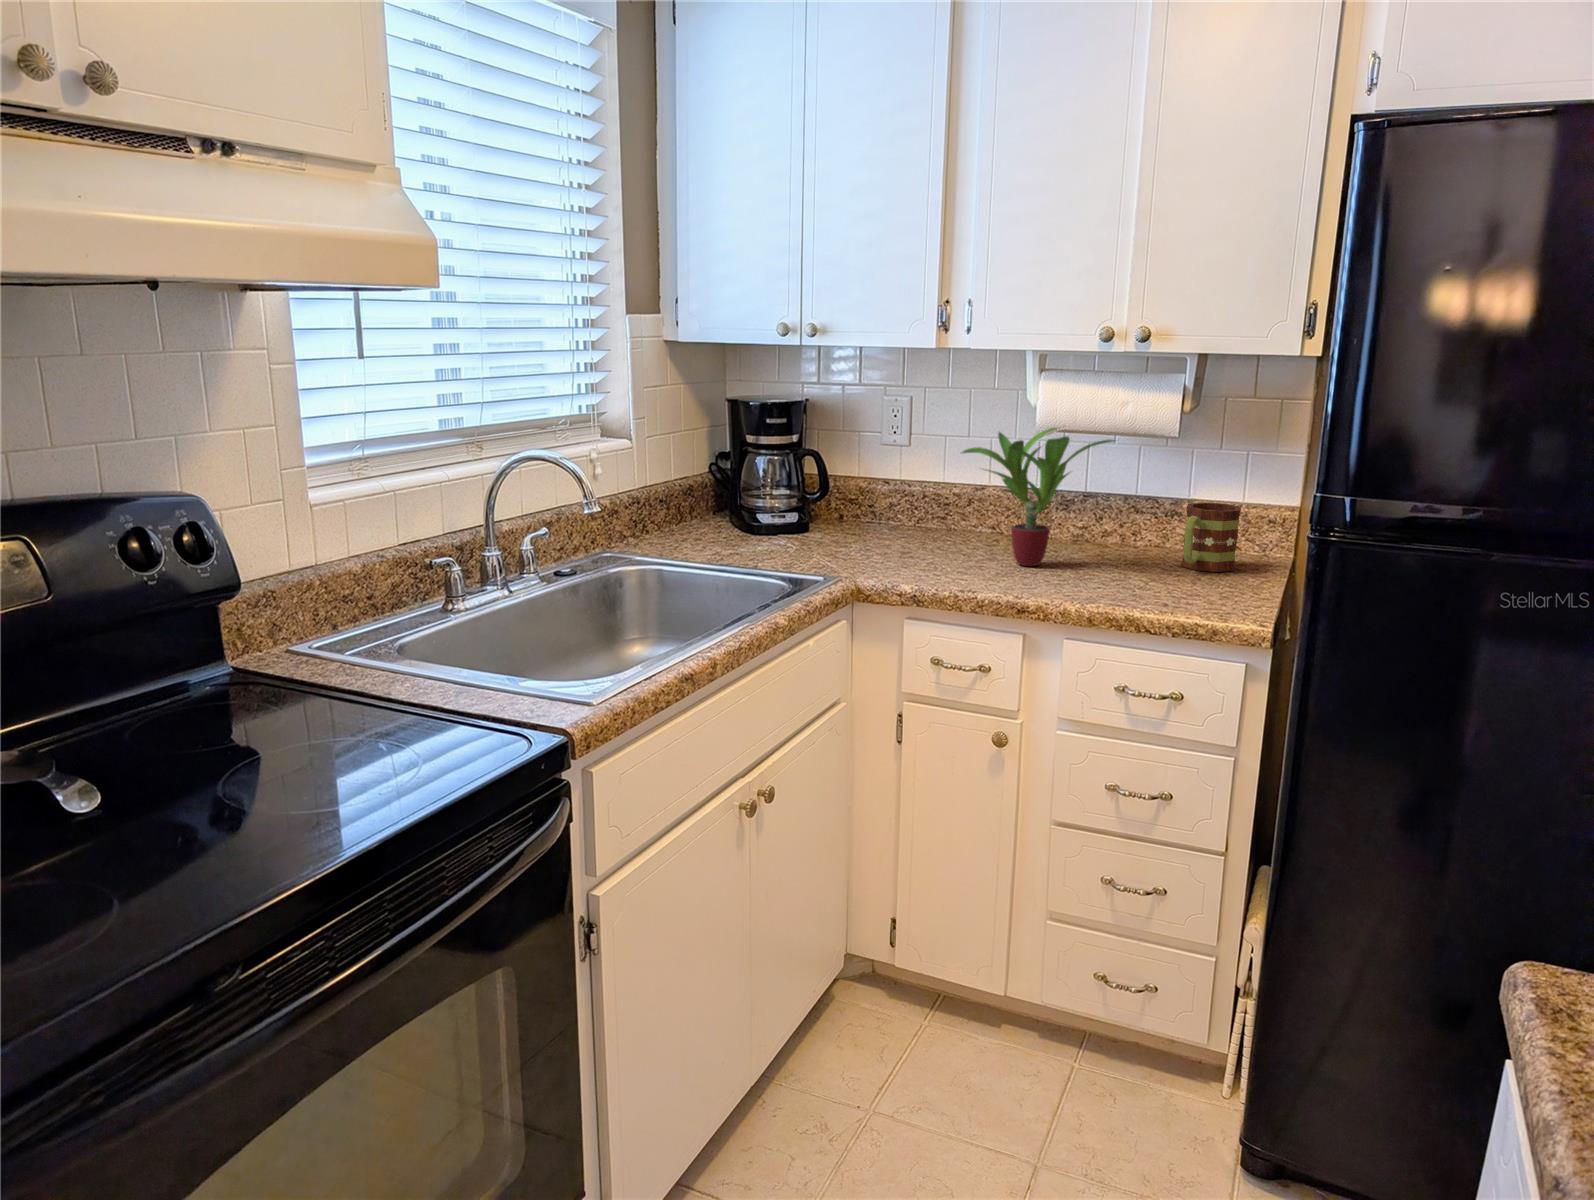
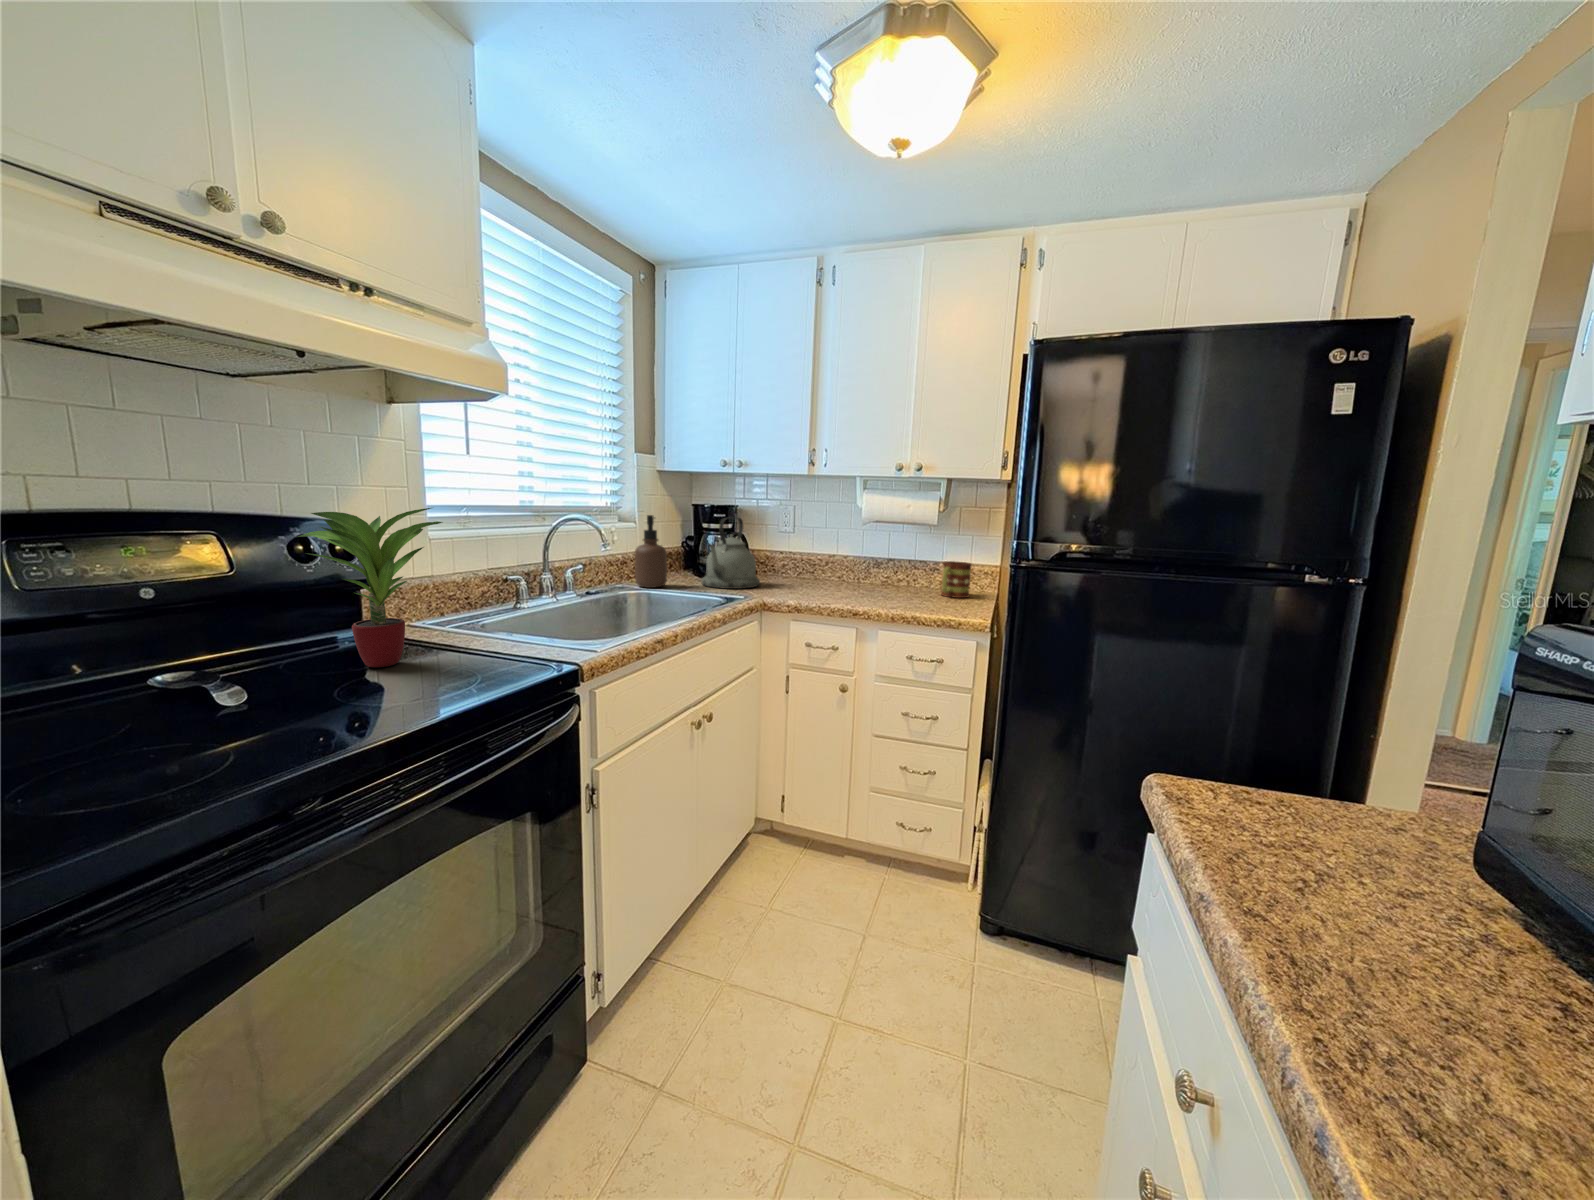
kettle: none [748,428,851,558] -> present [702,518,760,589]
potted plant: present [962,428,1114,566] -> present [298,508,443,667]
soap dispenser: none [634,432,689,559] -> present [635,515,667,588]

